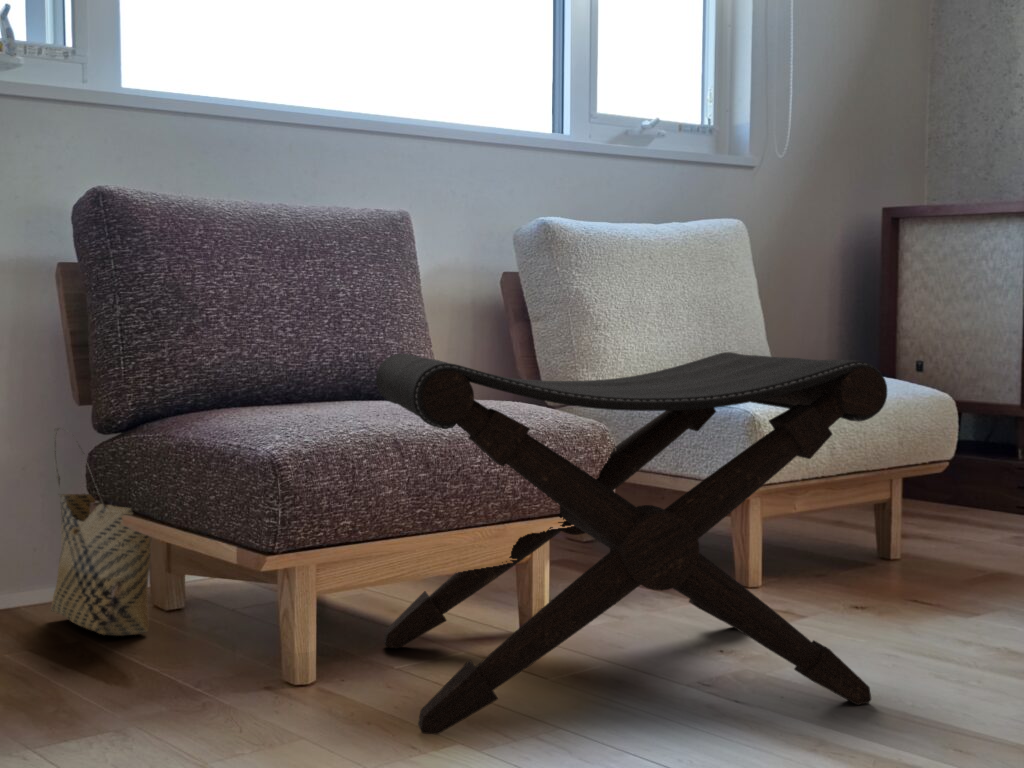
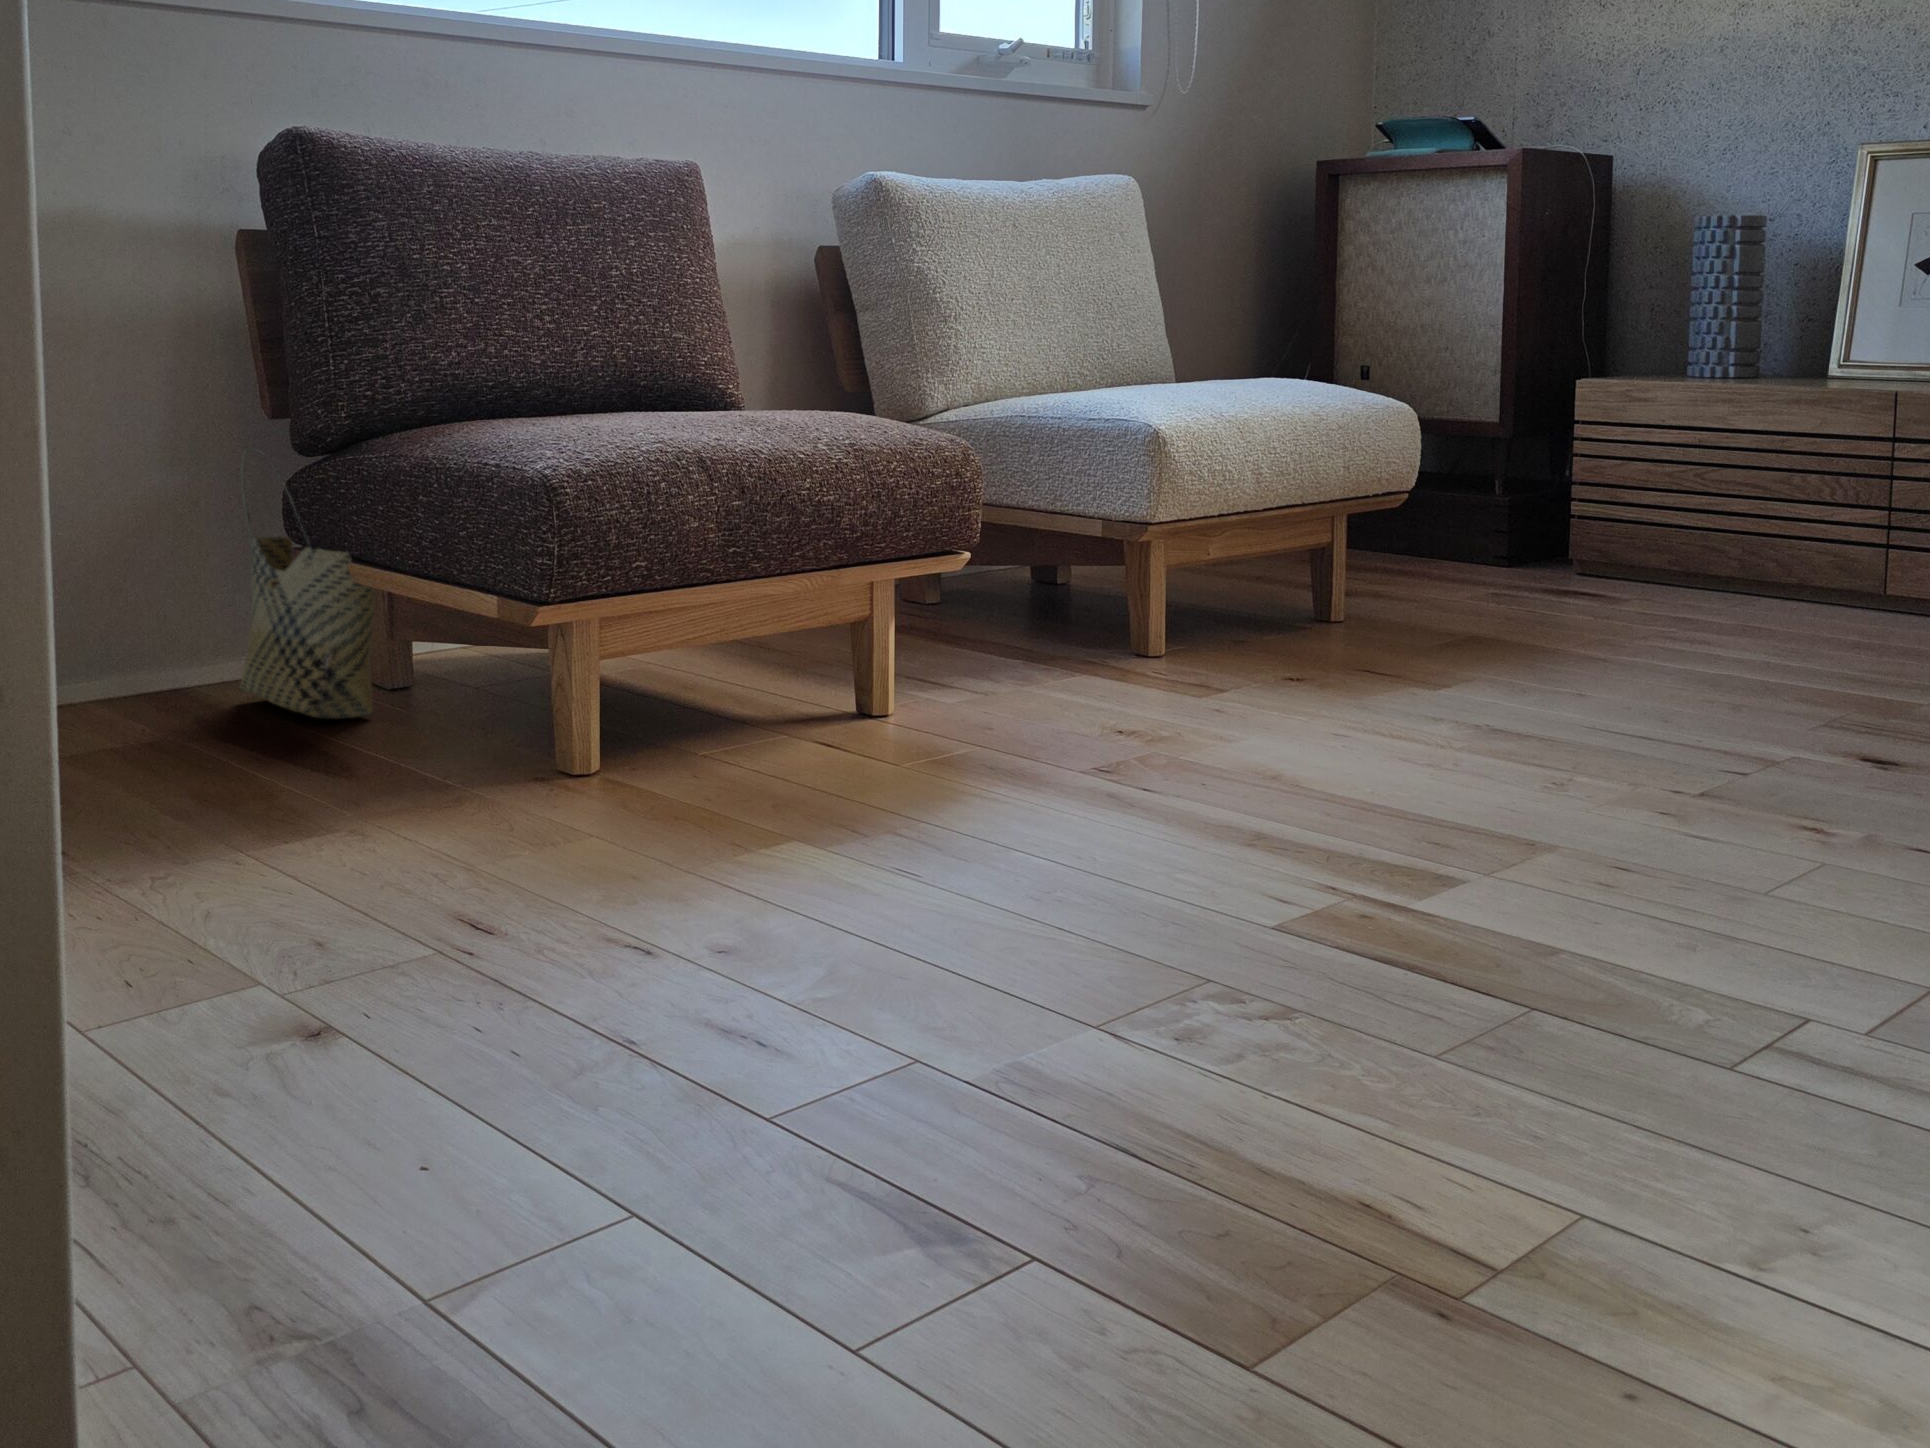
footstool: present [376,352,887,734] -> none [669,346,1333,826]

